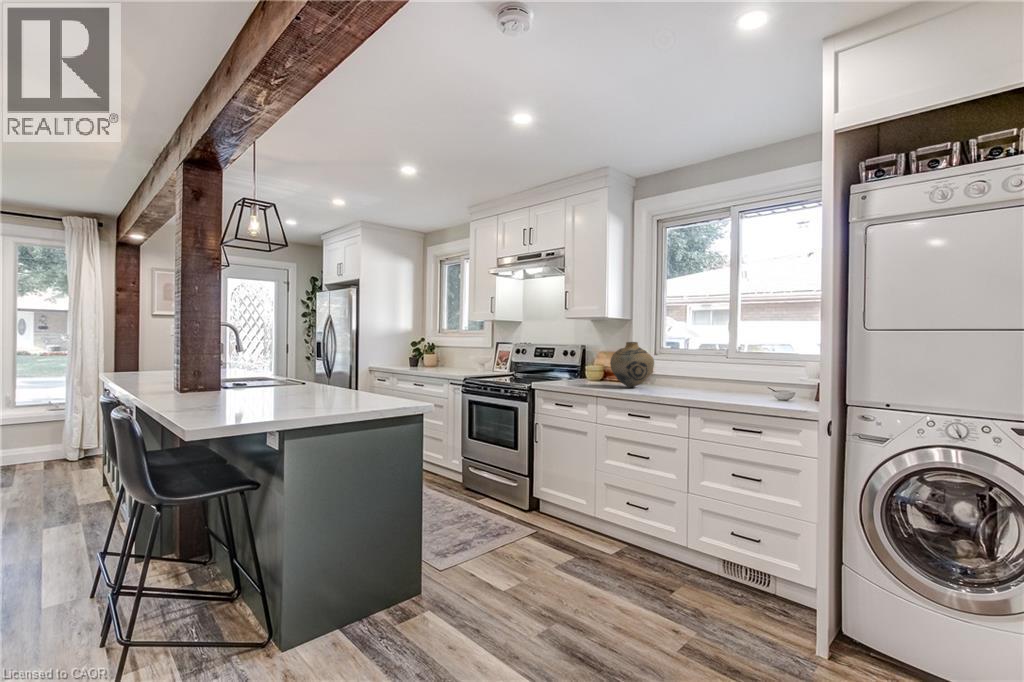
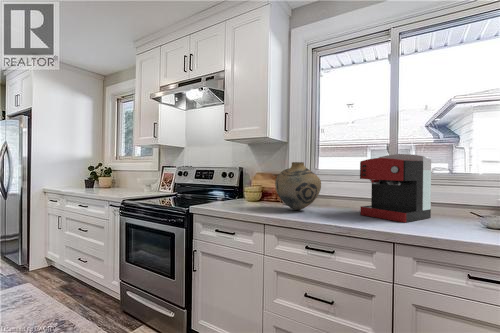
coffee maker: none [687,335,754,396] -> present [360,154,431,222]

